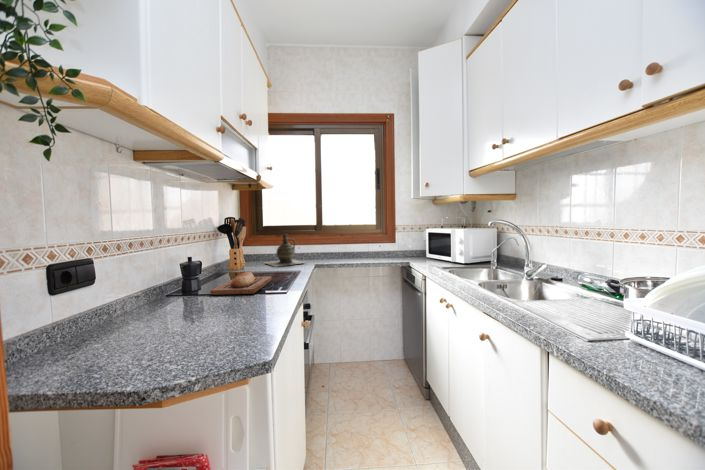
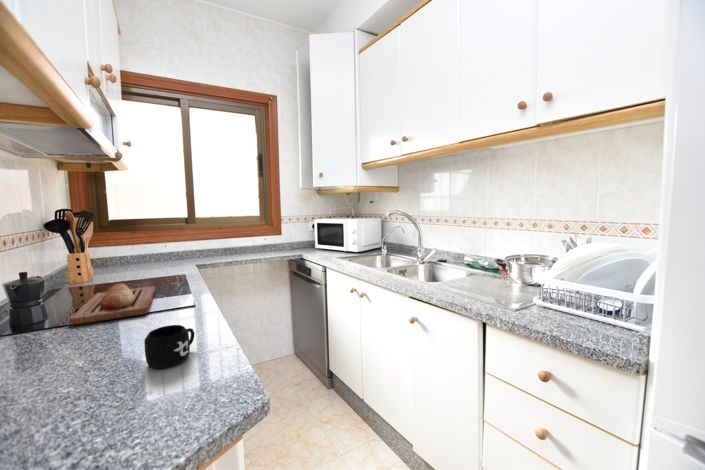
ceramic jug: present [265,234,304,267] -> none [118,229,183,272]
mug: none [226,299,262,327] -> present [144,325,194,368]

